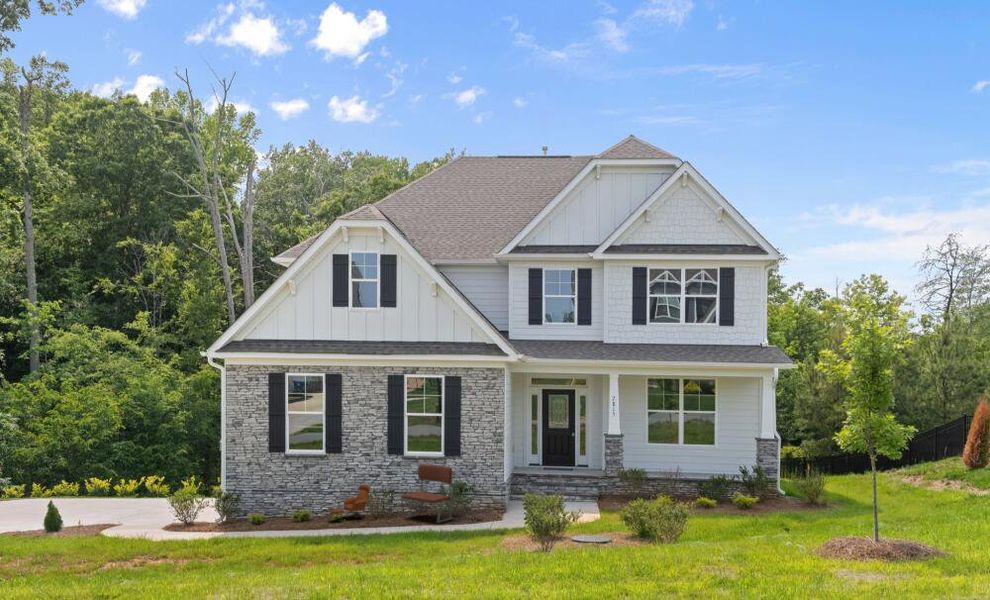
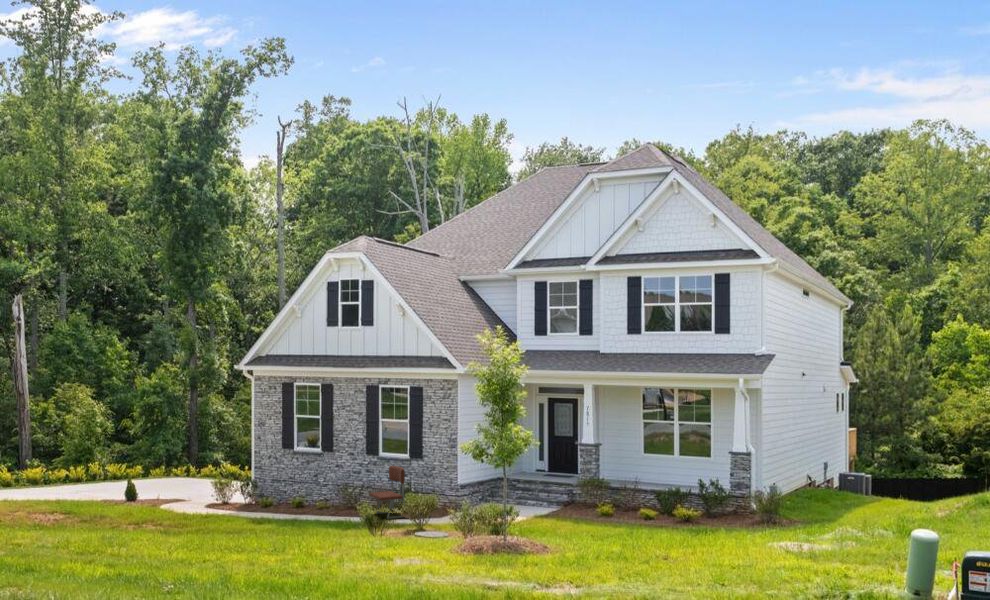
lounge chair: present [330,484,370,521] -> none [311,482,350,514]

